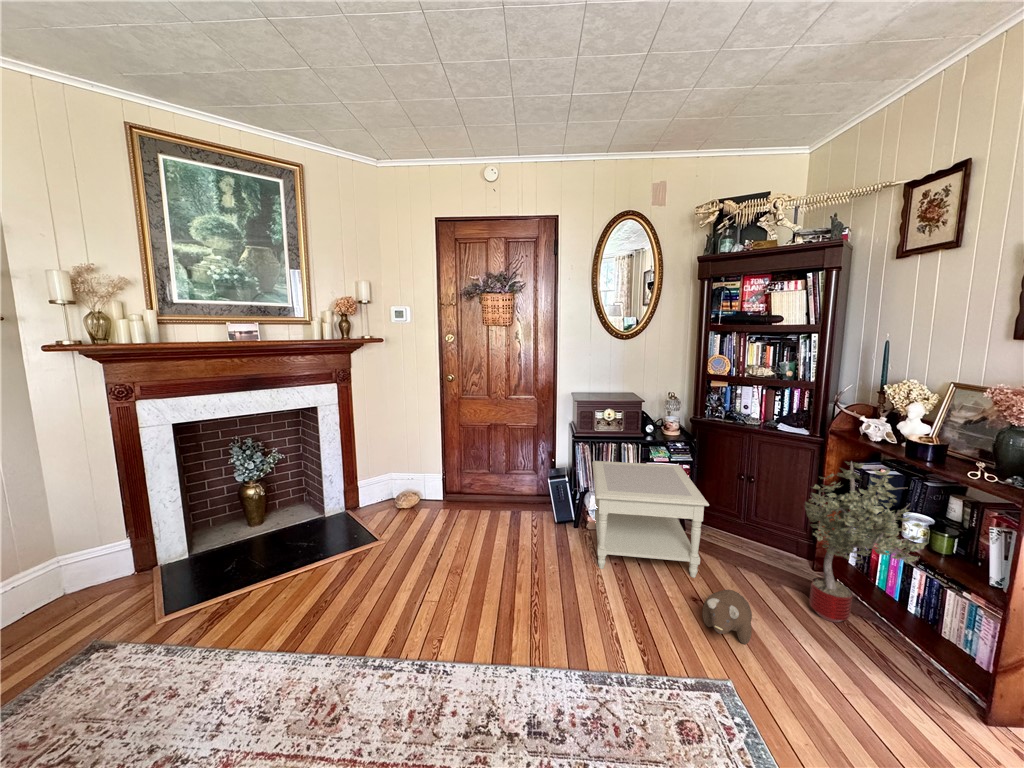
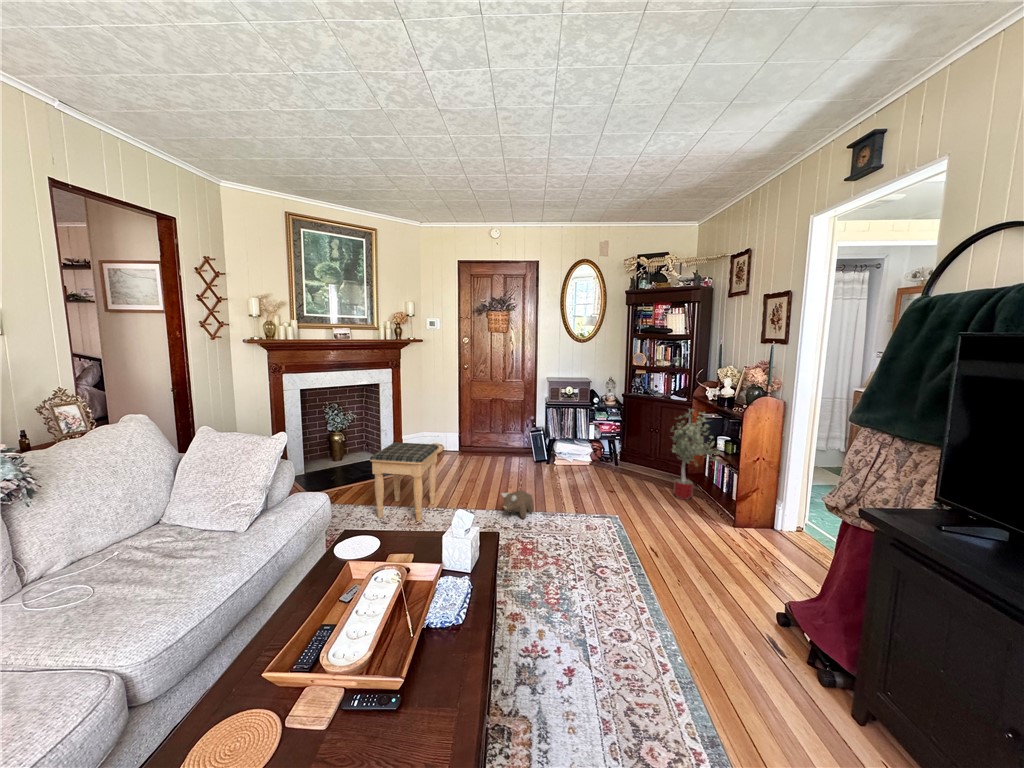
side table: present [592,461,709,578] -> none [556,421,621,484]
footstool: none [233,534,388,715] -> present [370,442,439,521]
plush toy: present [702,589,752,644] -> present [501,490,534,519]

